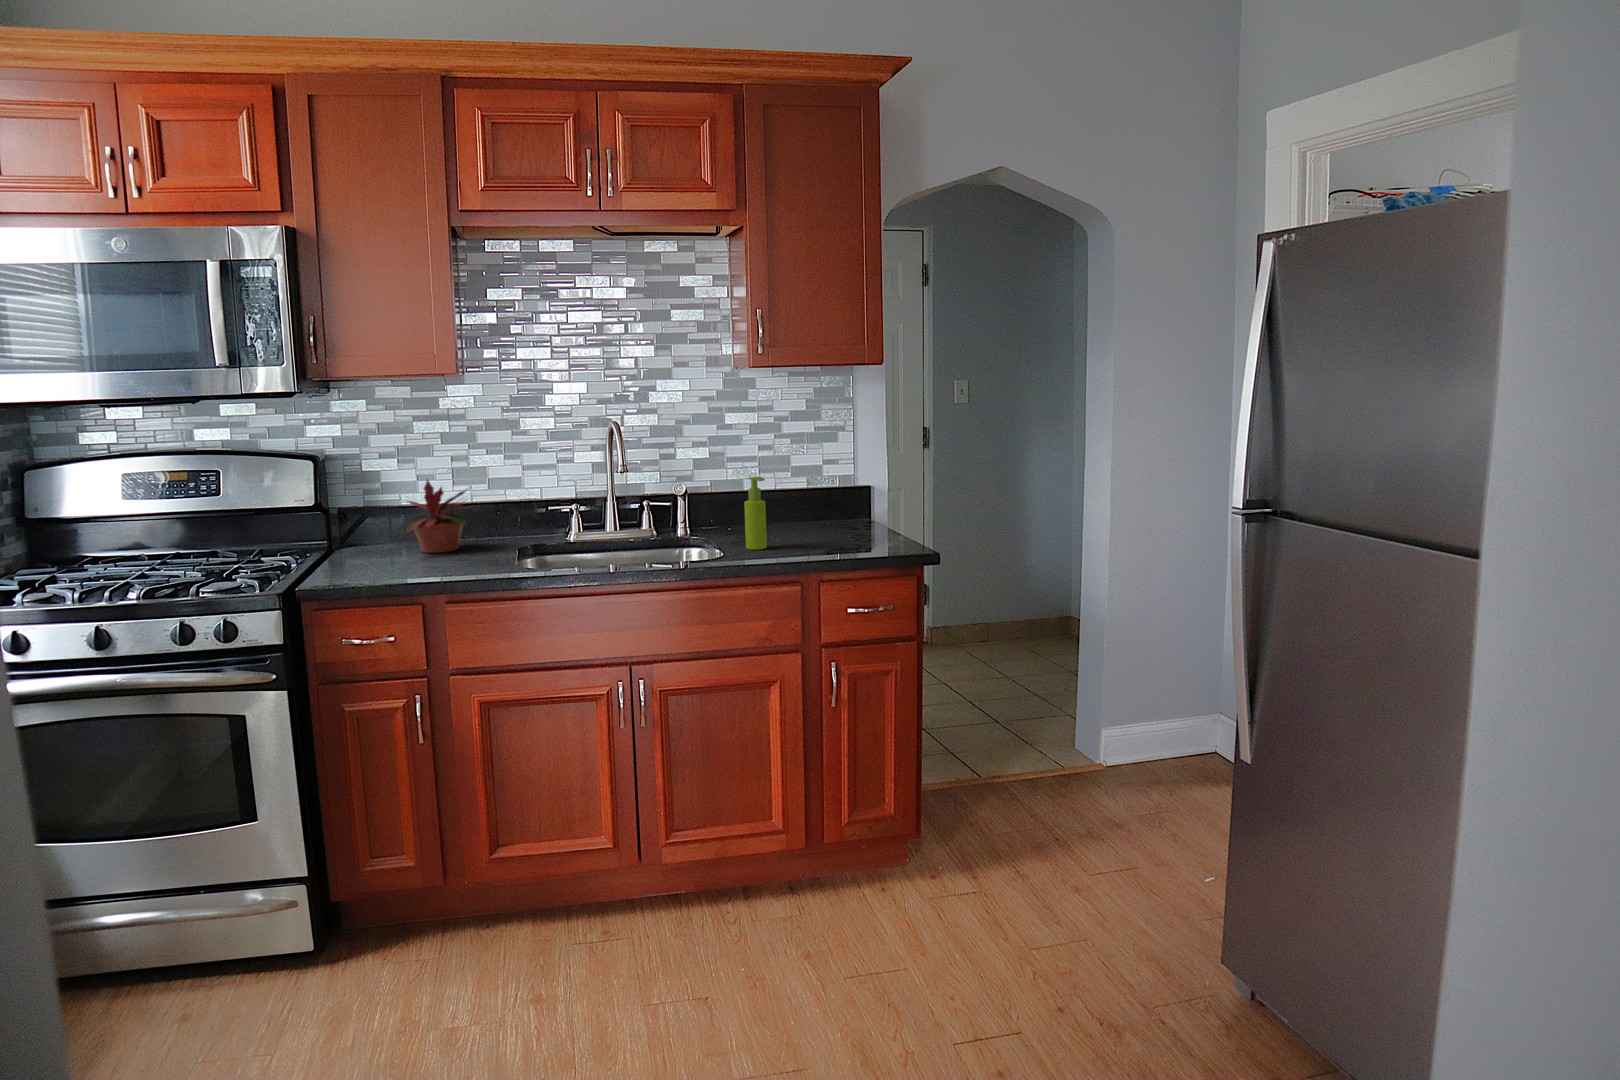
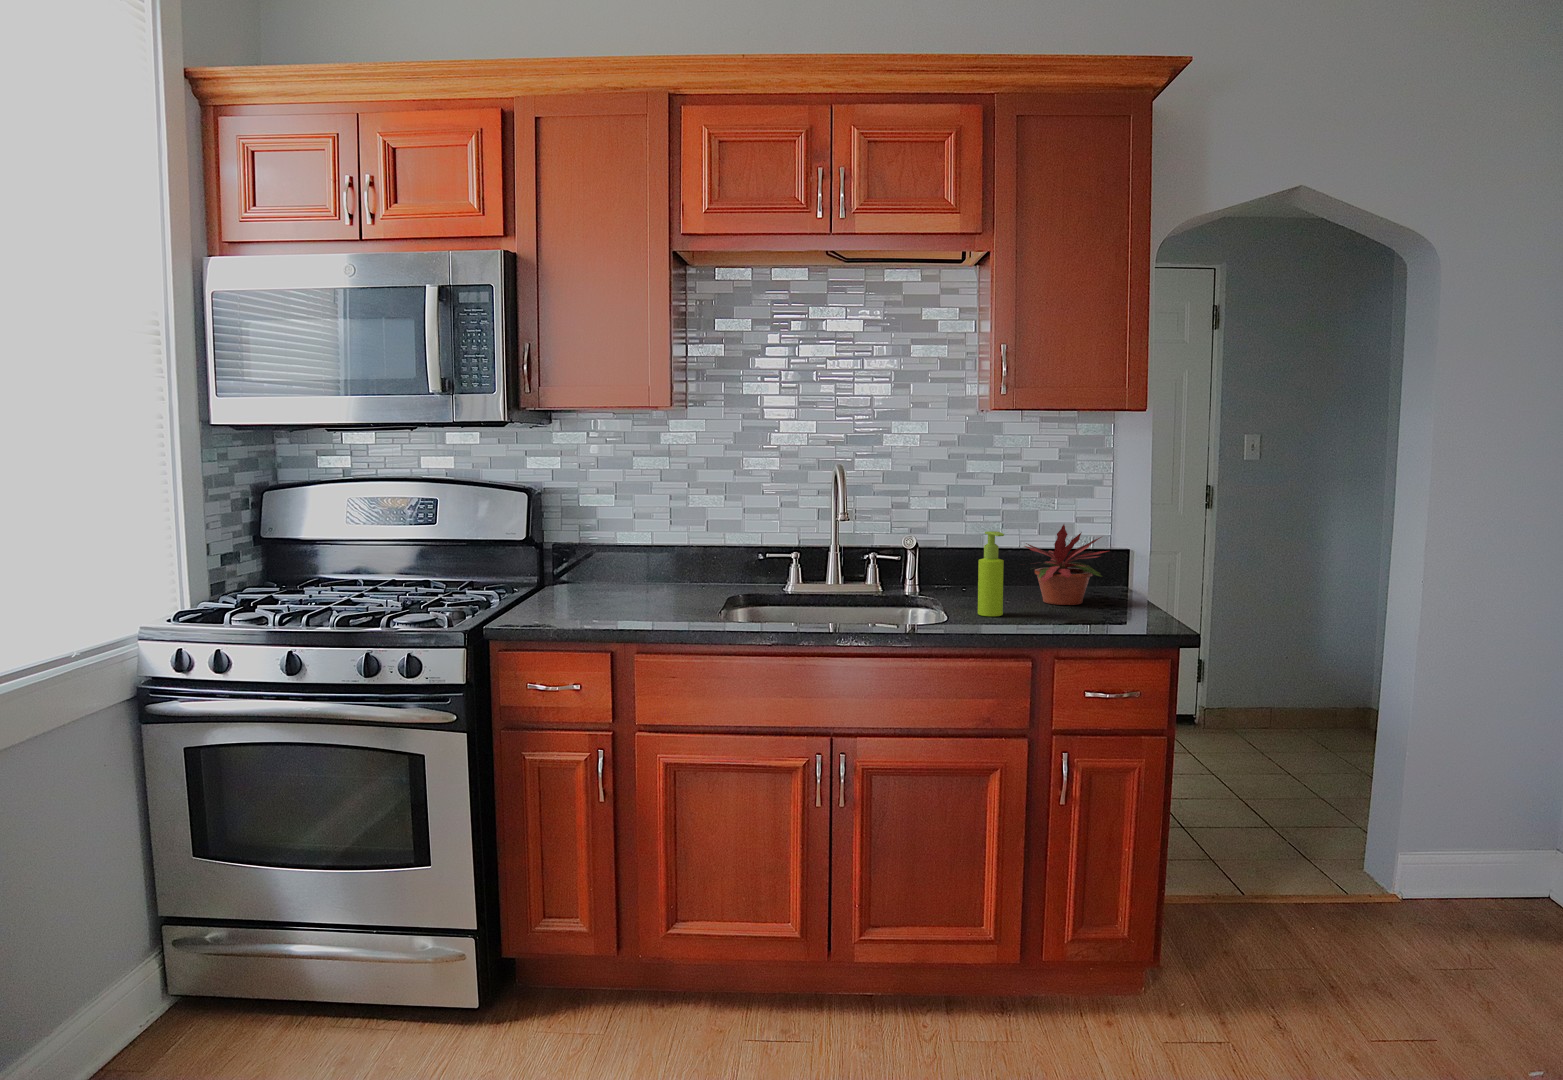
potted plant: present [407,480,470,553] -> present [1025,525,1108,605]

